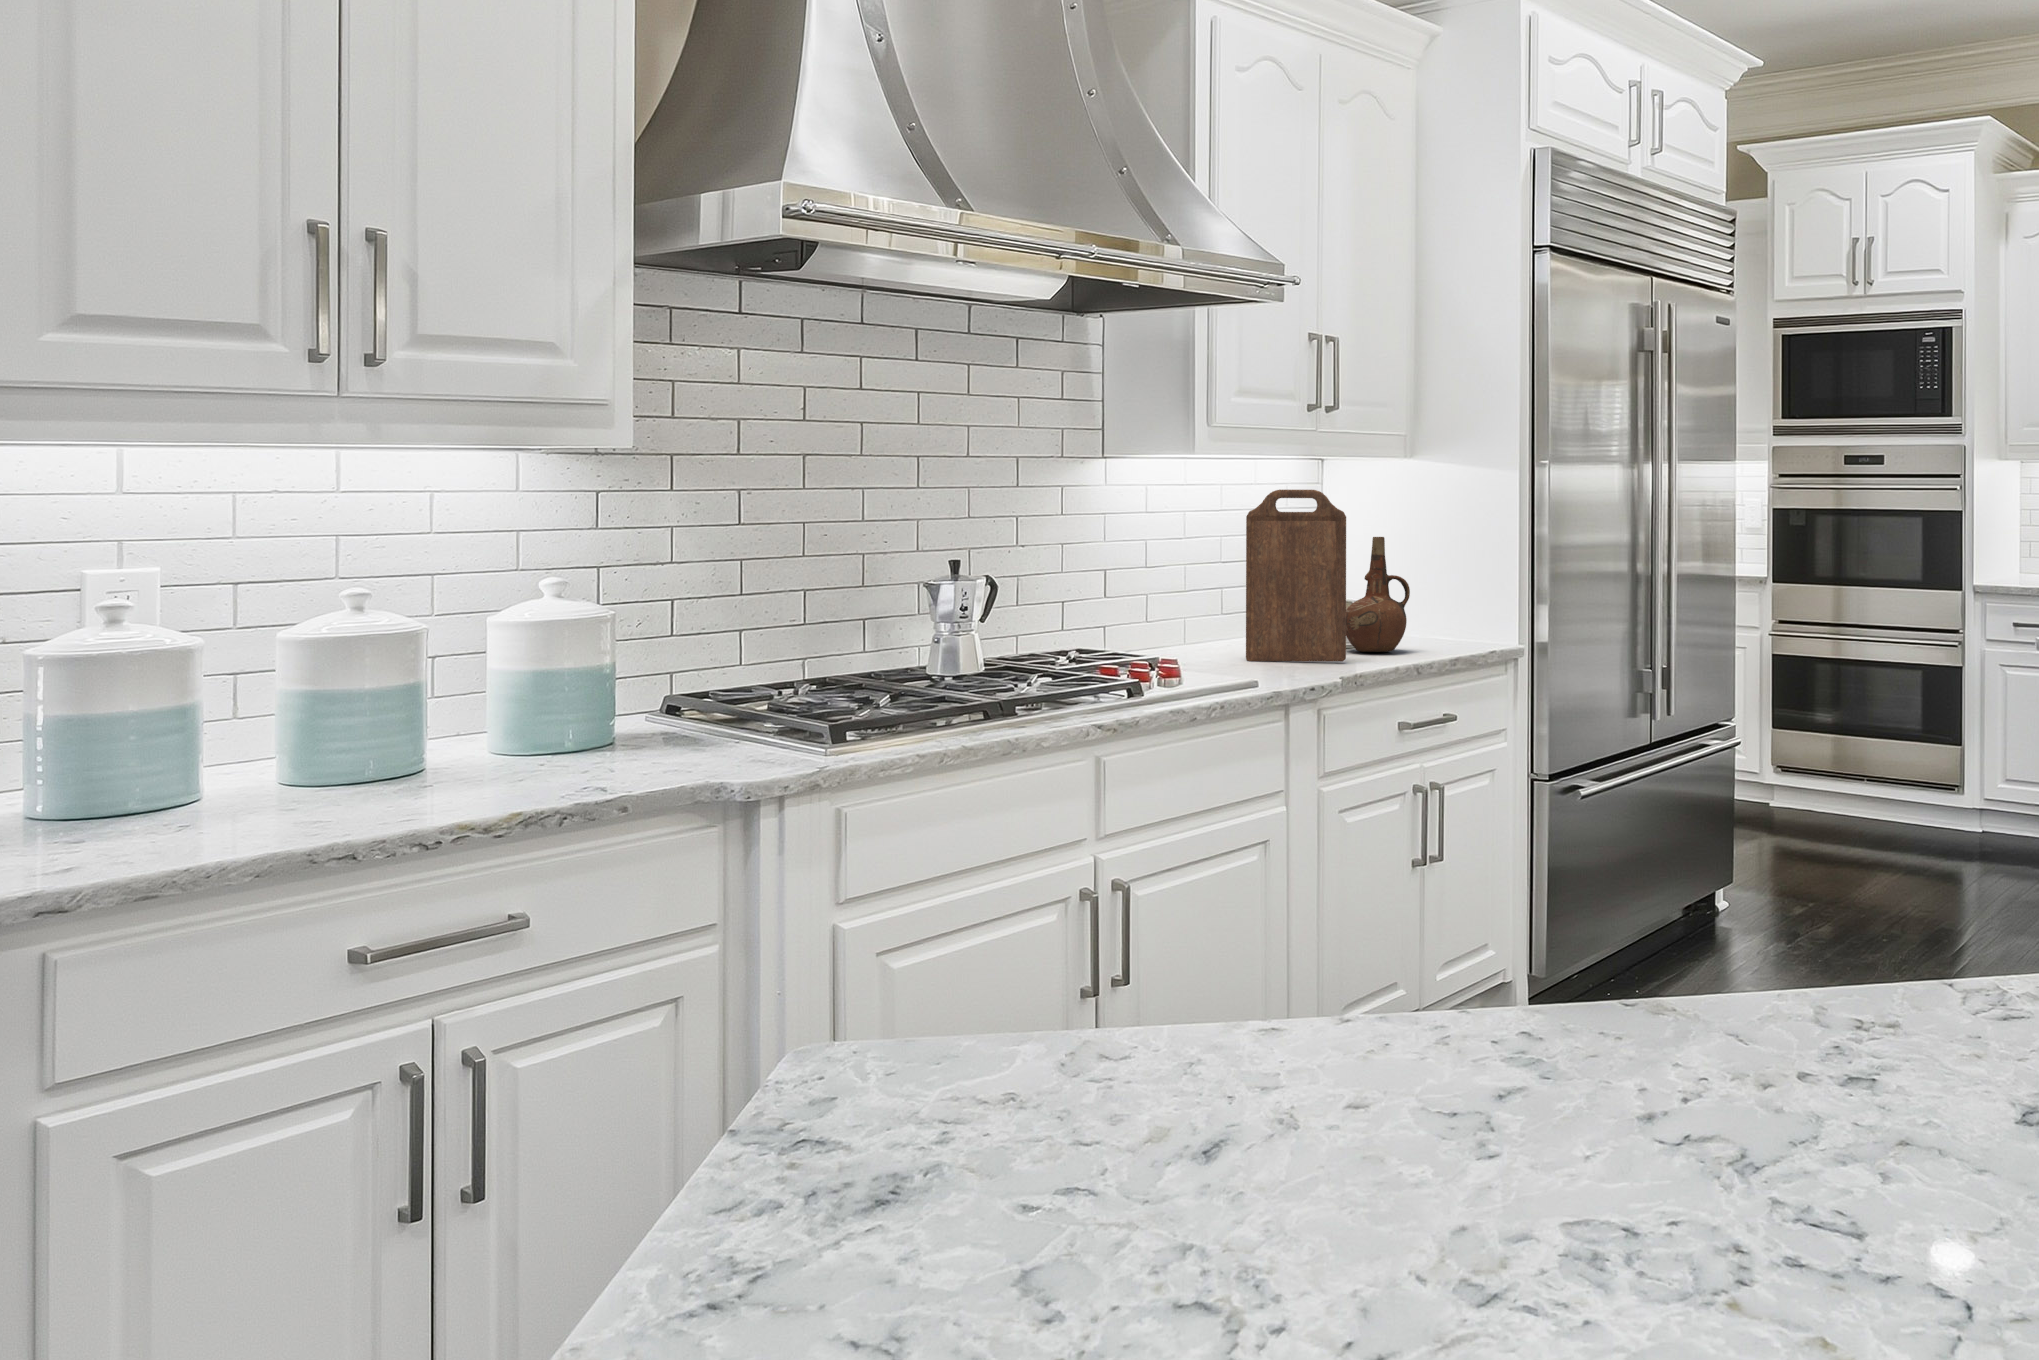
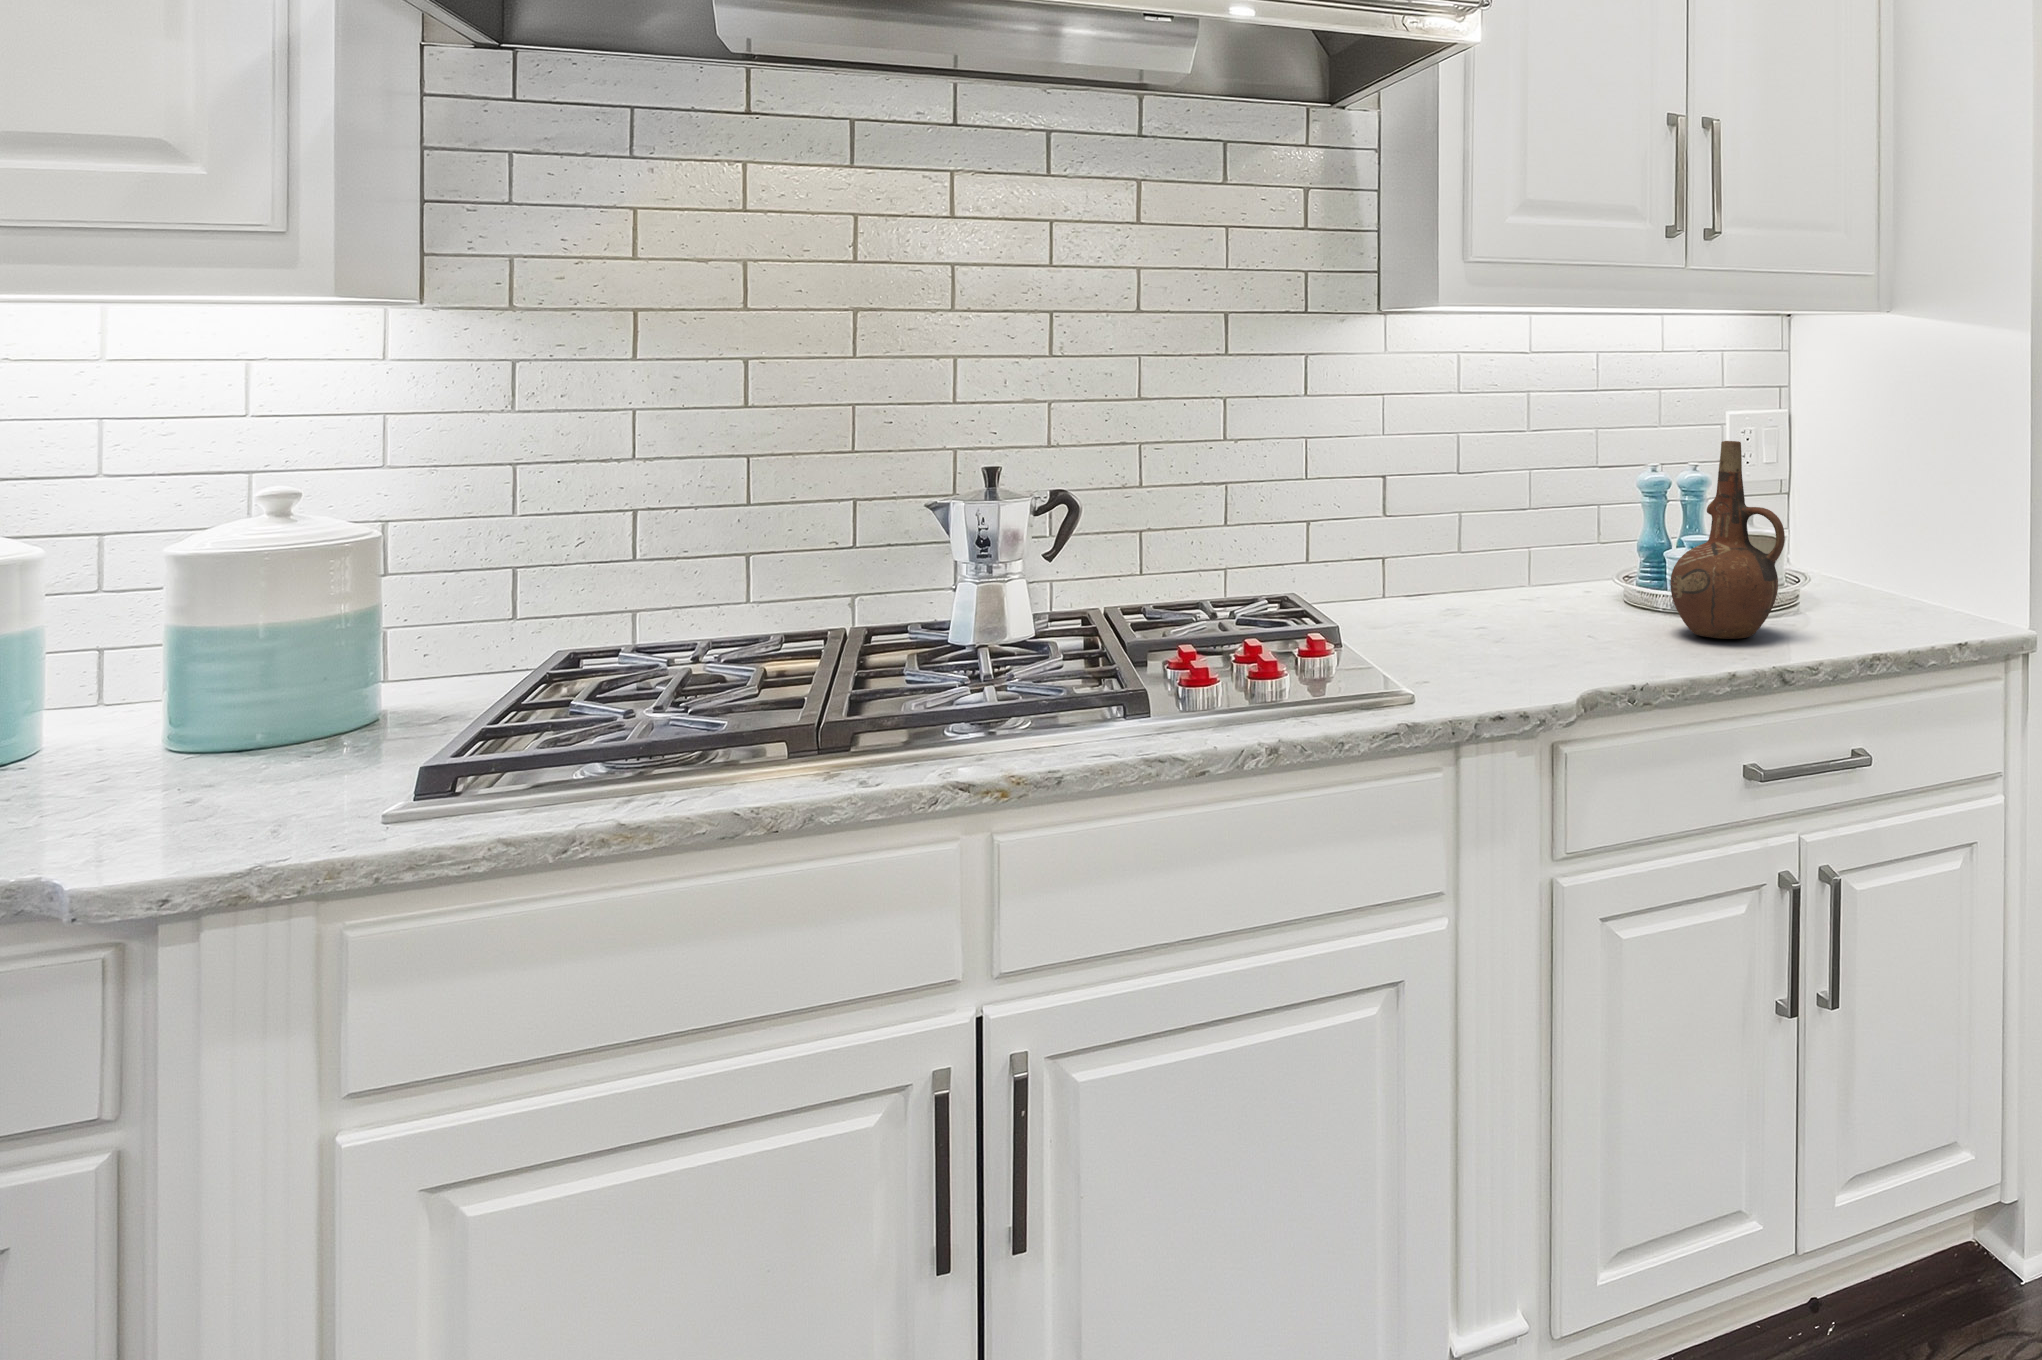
cutting board: present [1246,490,1346,661] -> none [1463,361,1610,663]

